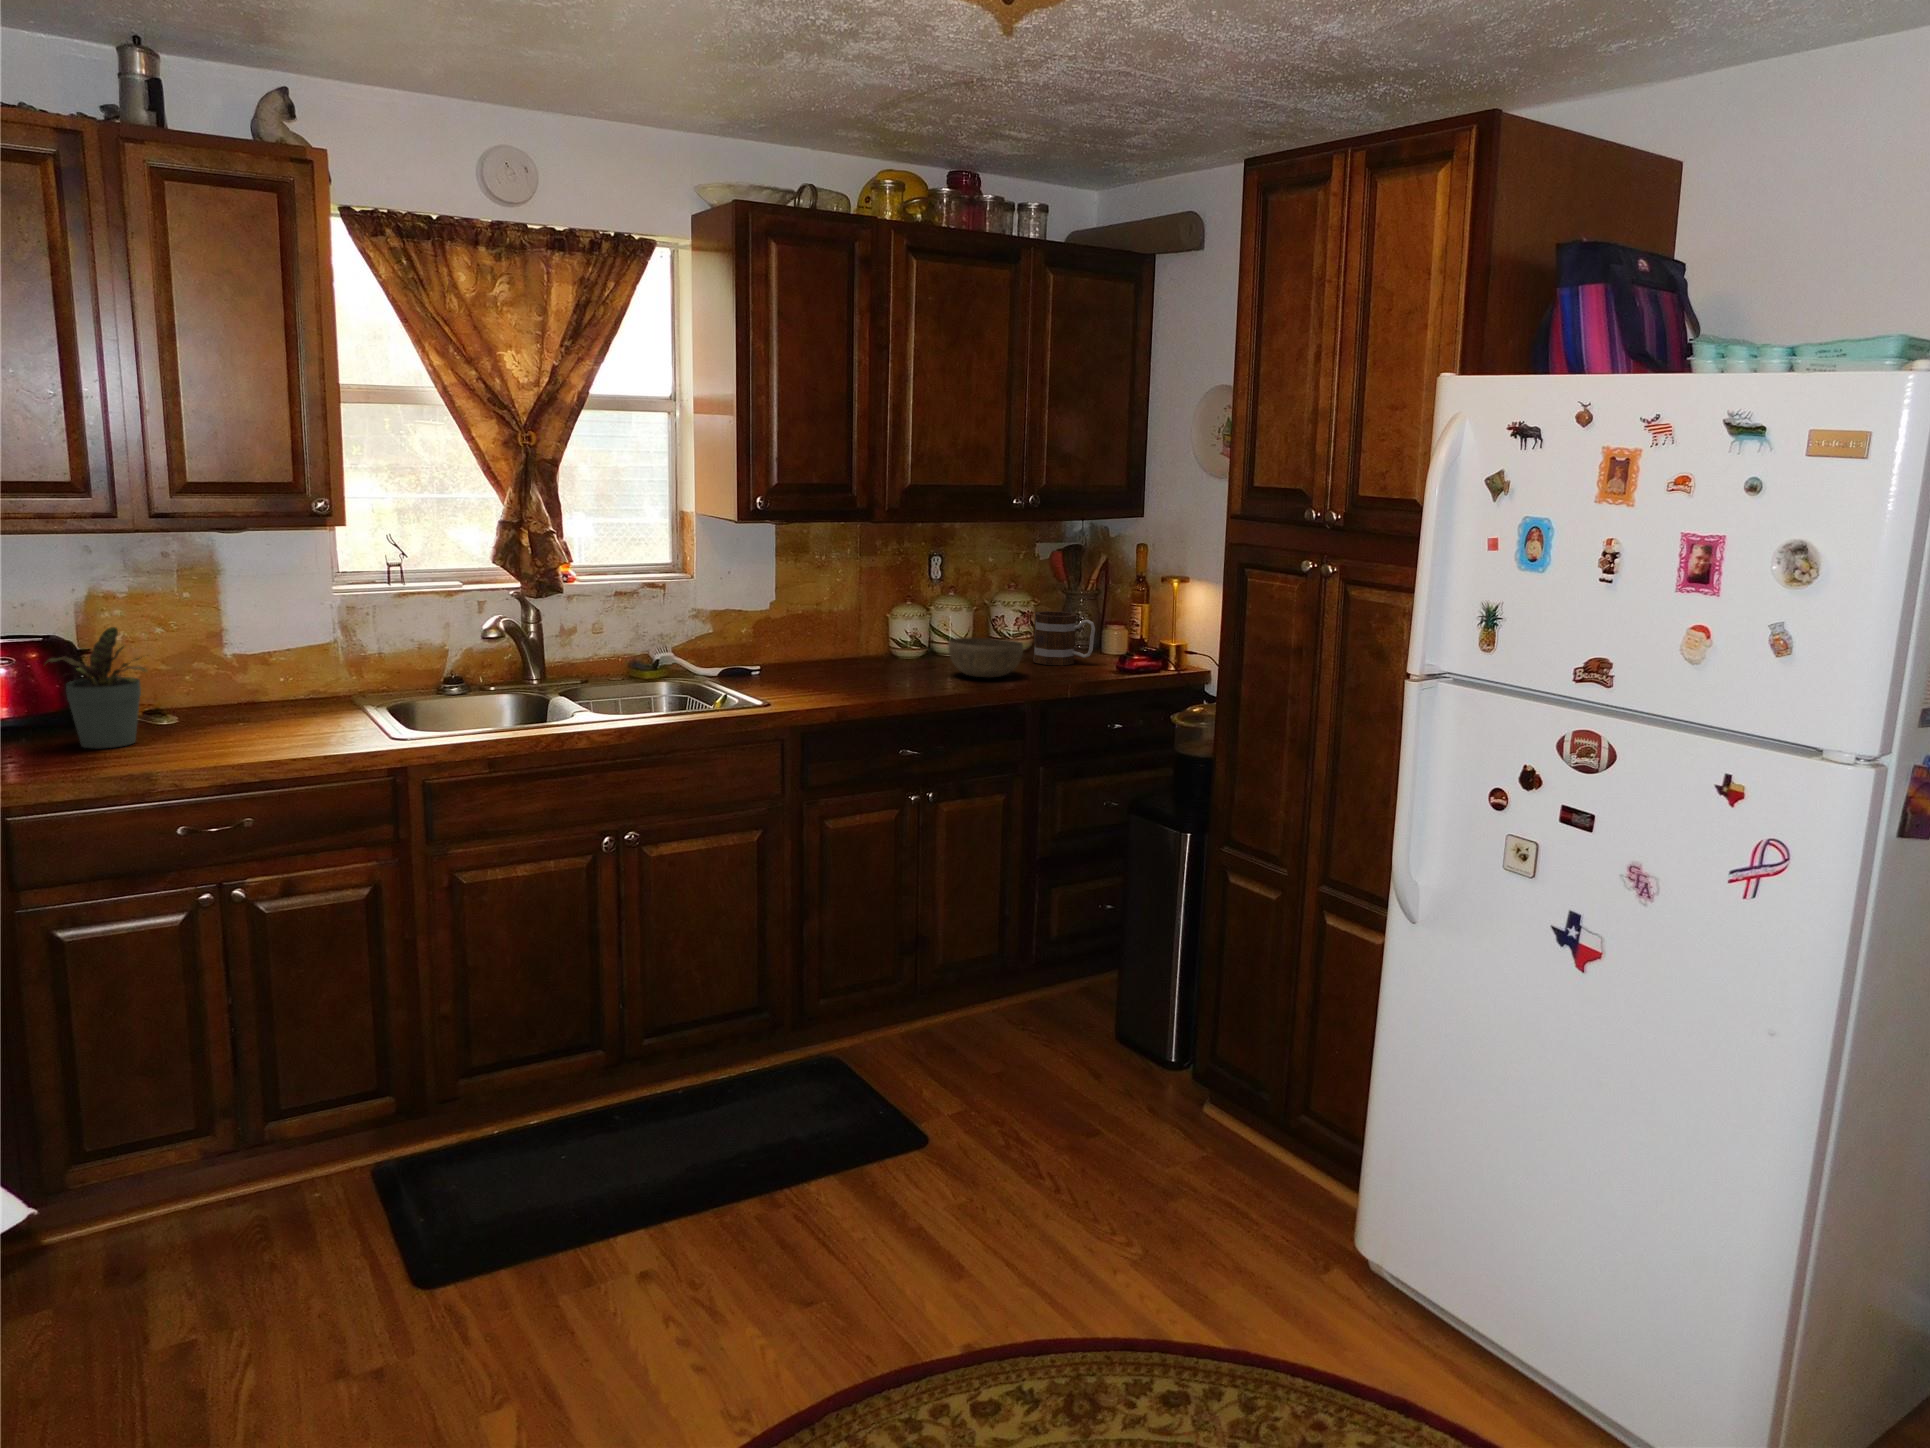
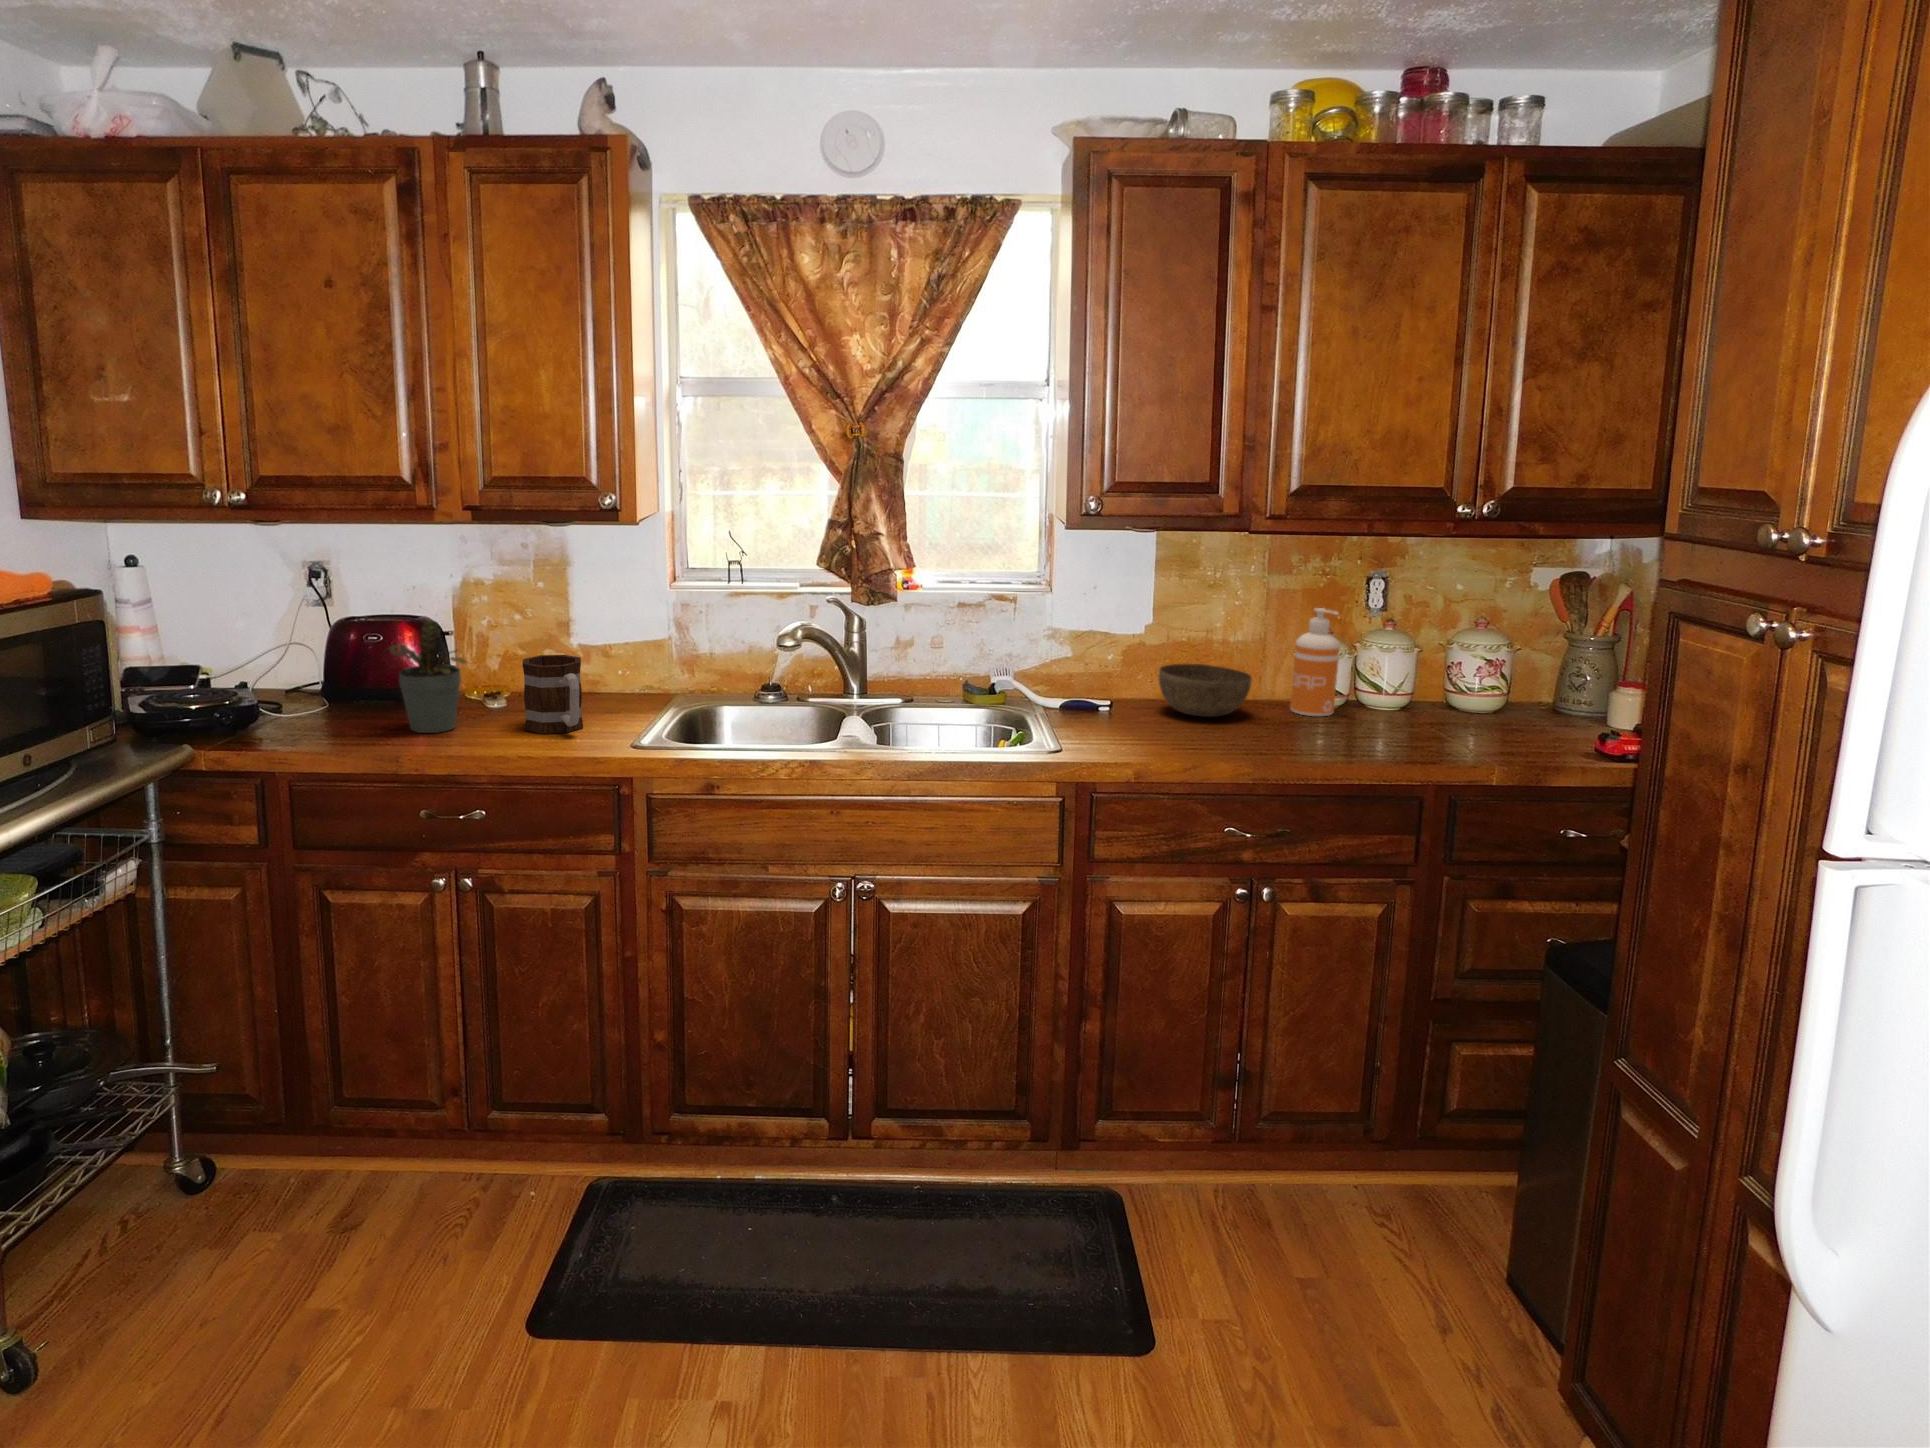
soap dispenser: none [891,580,924,664] -> present [1290,608,1340,716]
mug: present [1033,611,1095,665] -> present [522,655,583,734]
bowl: present [948,638,1023,678] -> present [1158,664,1252,717]

